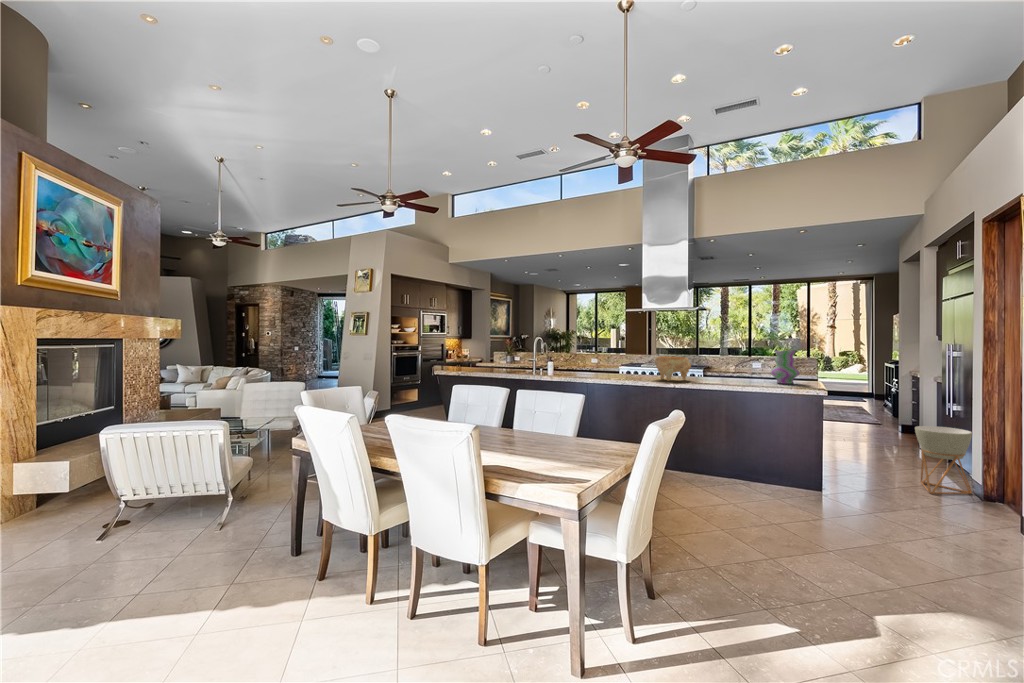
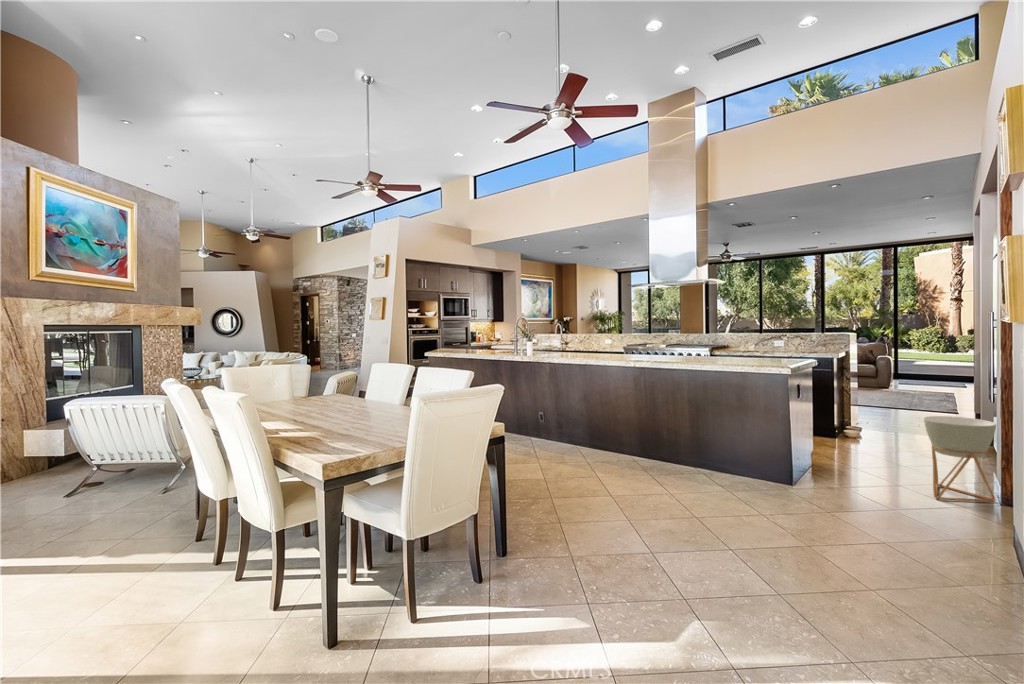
vase: present [771,351,799,384] -> none [748,326,781,364]
decorative bowl: present [655,356,691,381] -> none [623,335,664,362]

